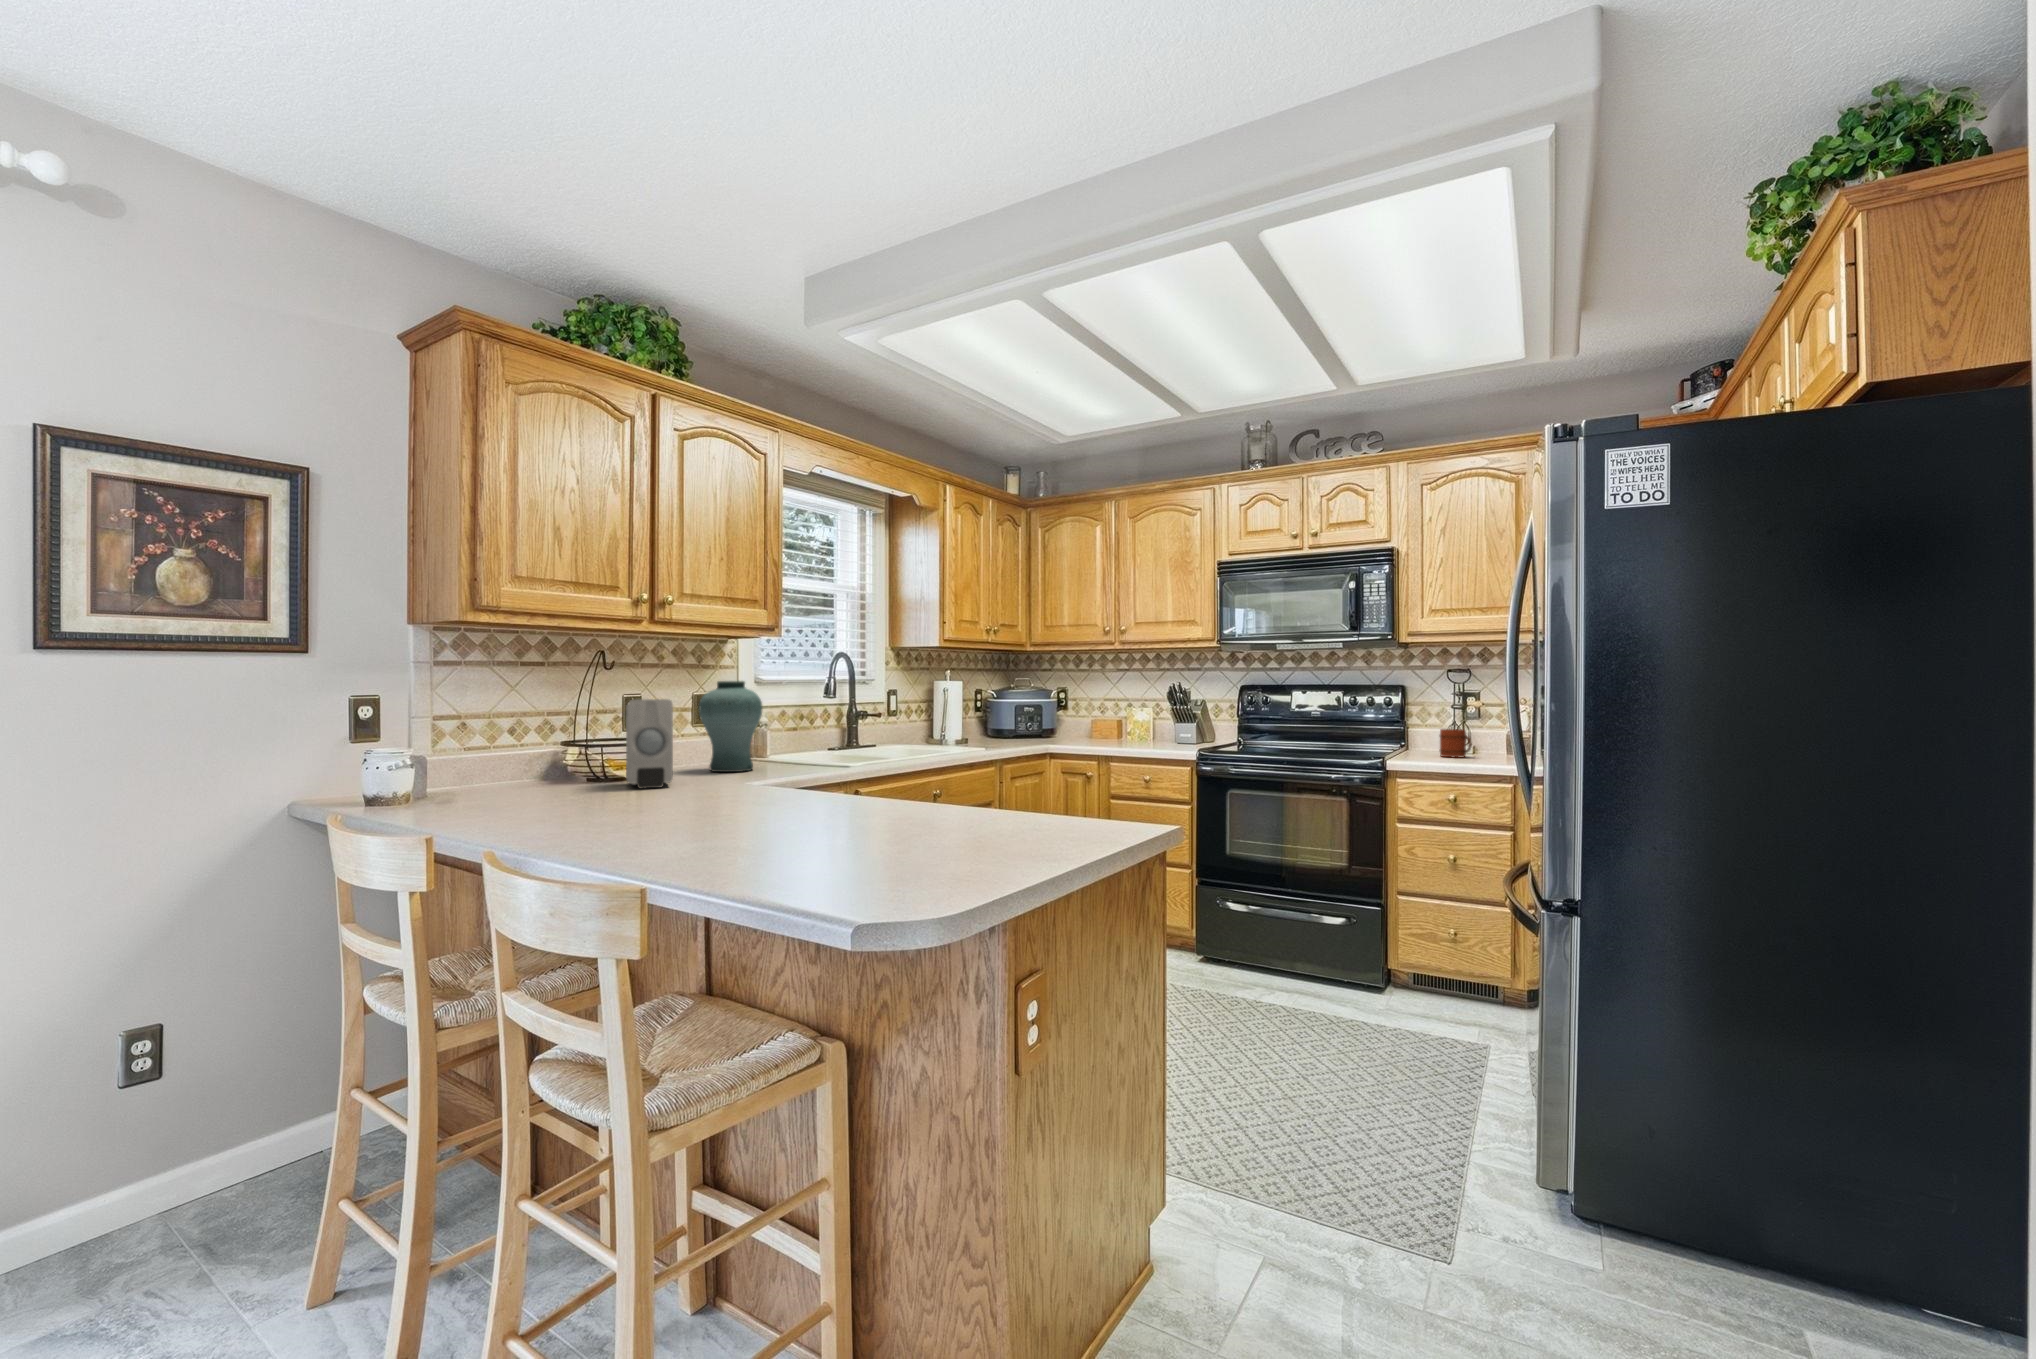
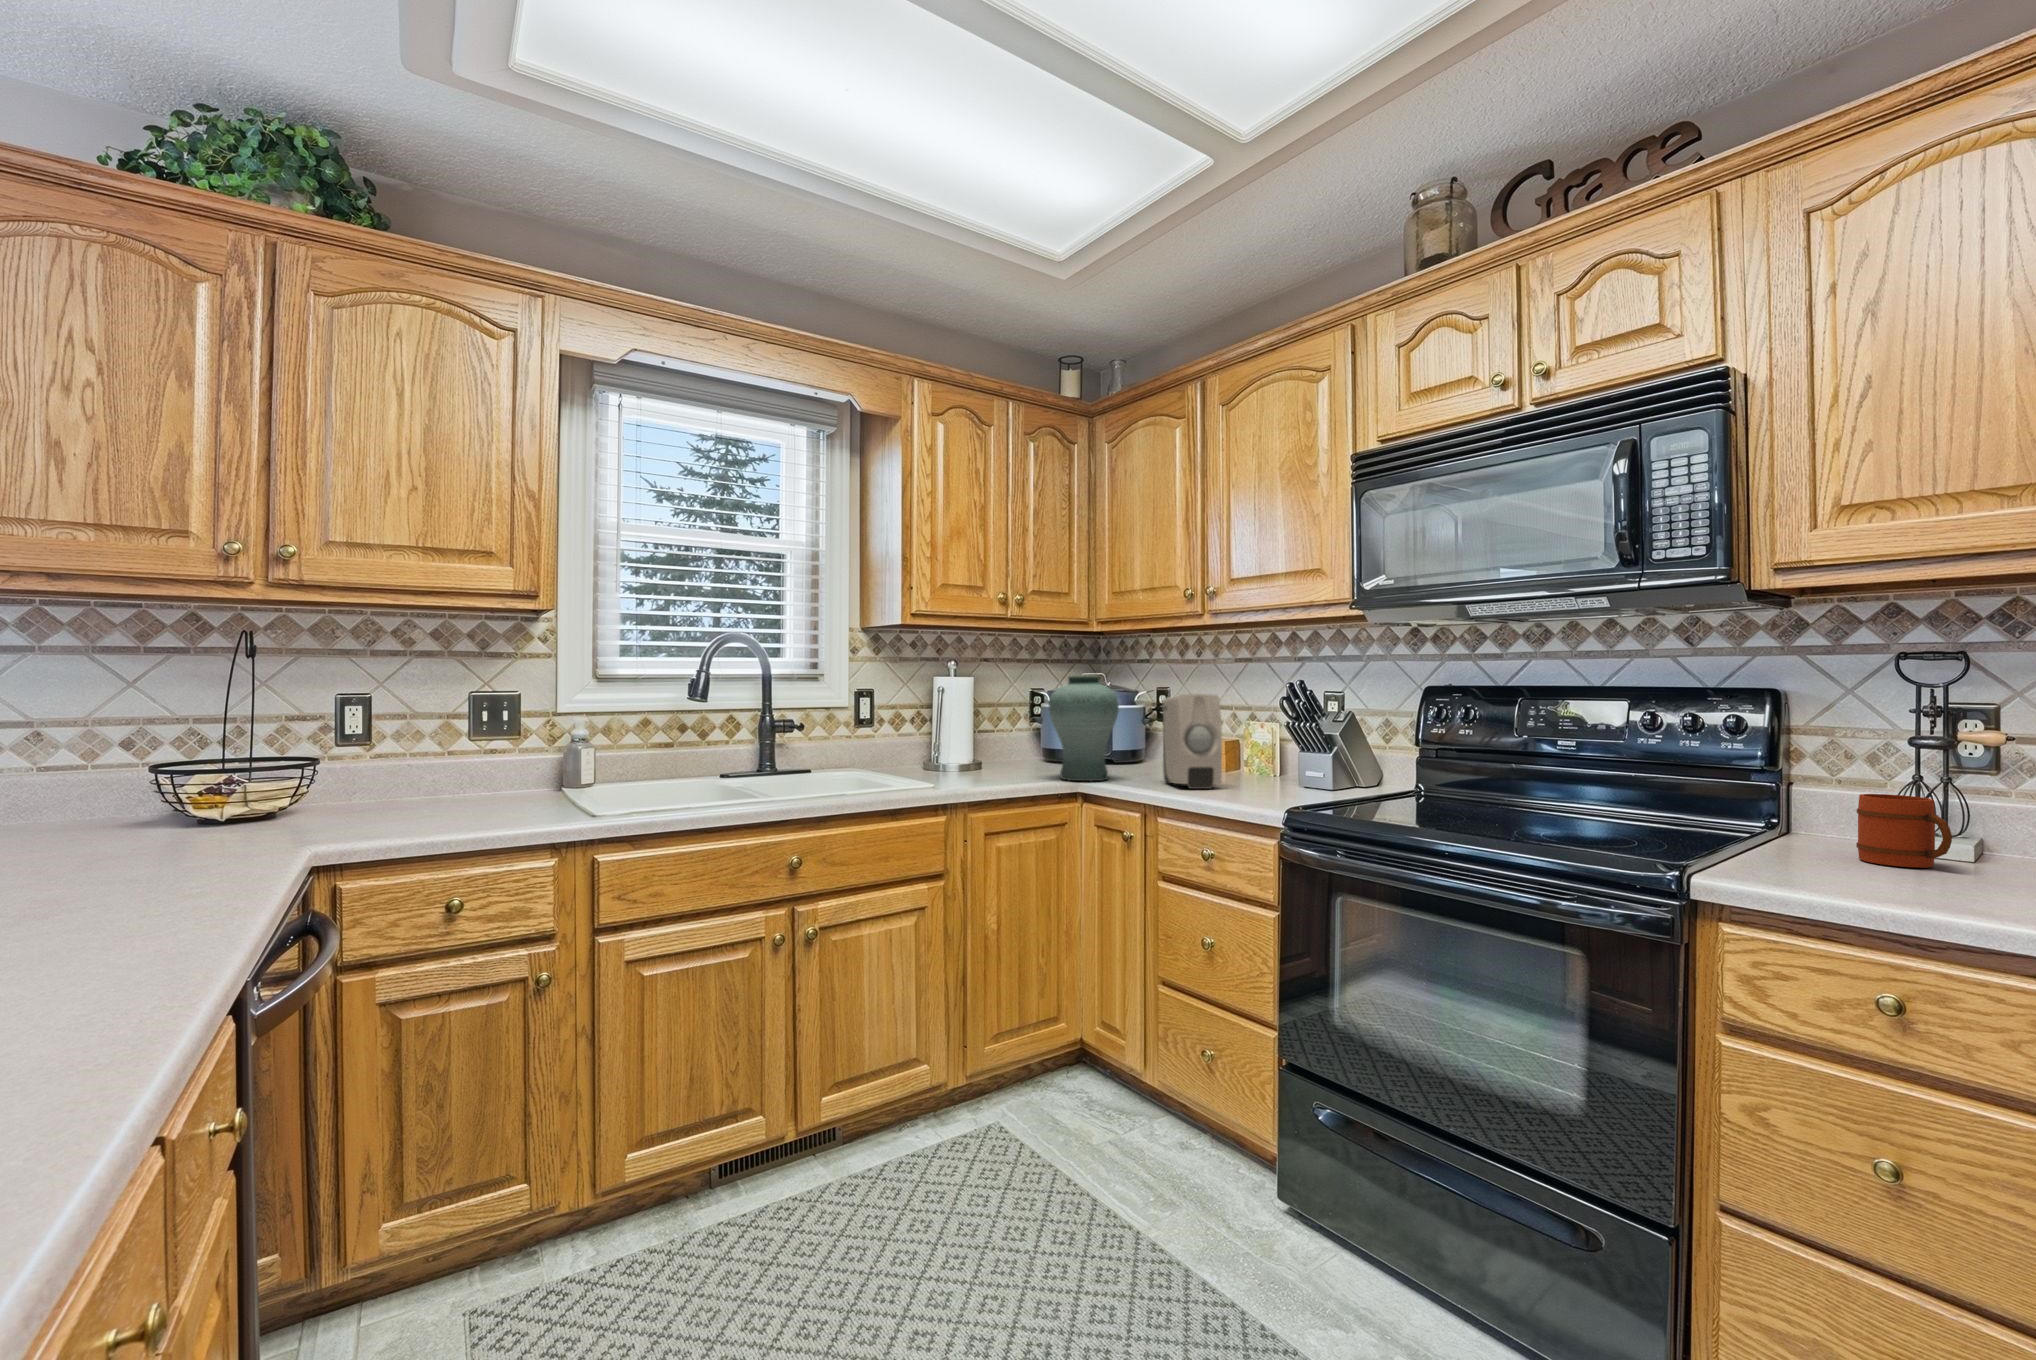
vase: present [699,681,762,772] -> present [1049,675,1119,781]
soap dispenser: present [626,699,673,789] -> present [1162,694,1222,789]

